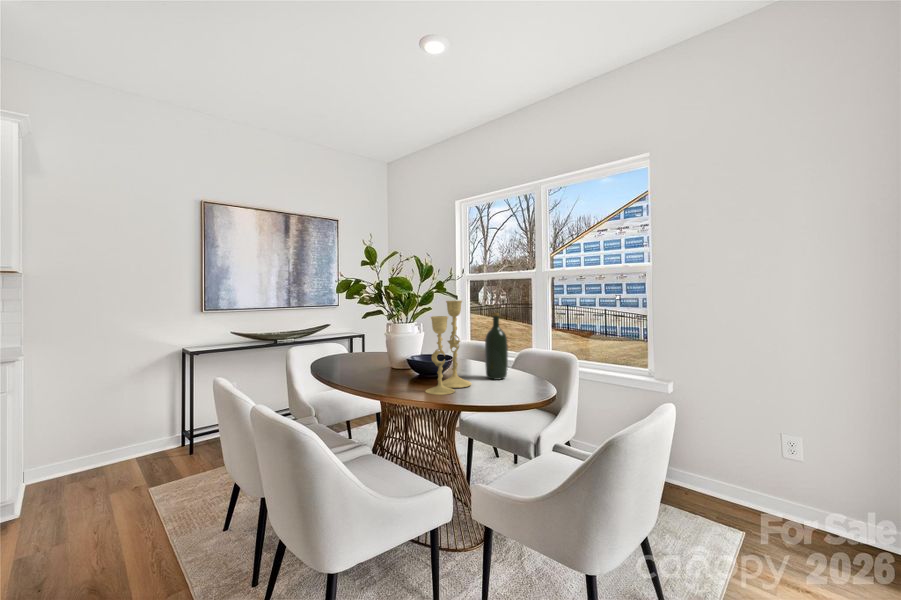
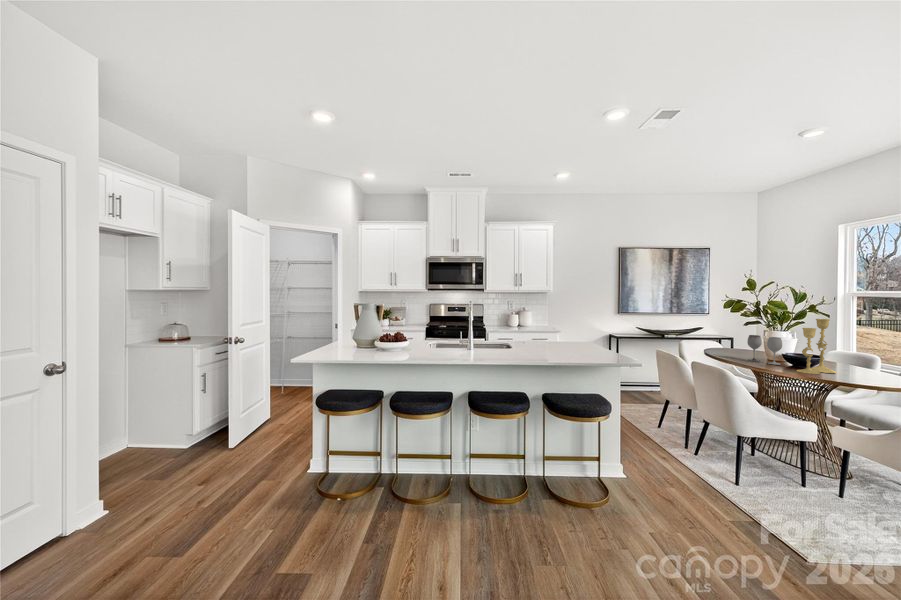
wine bottle: present [485,313,508,380] -> none [853,329,876,375]
wineglass: none [362,334,407,383] -> present [747,335,782,365]

